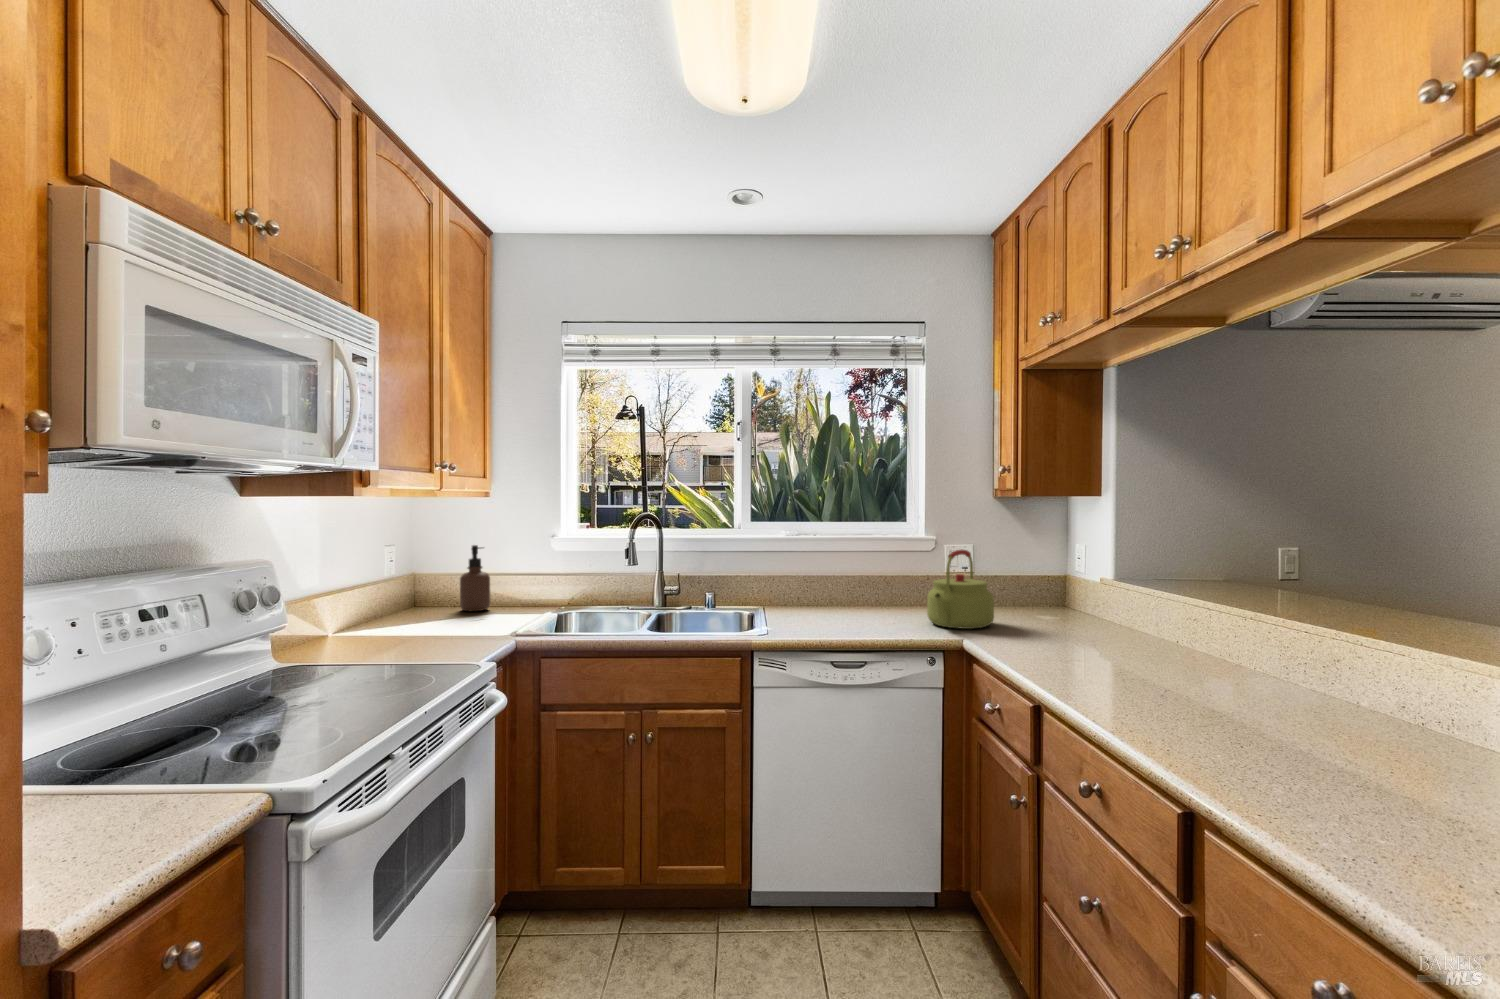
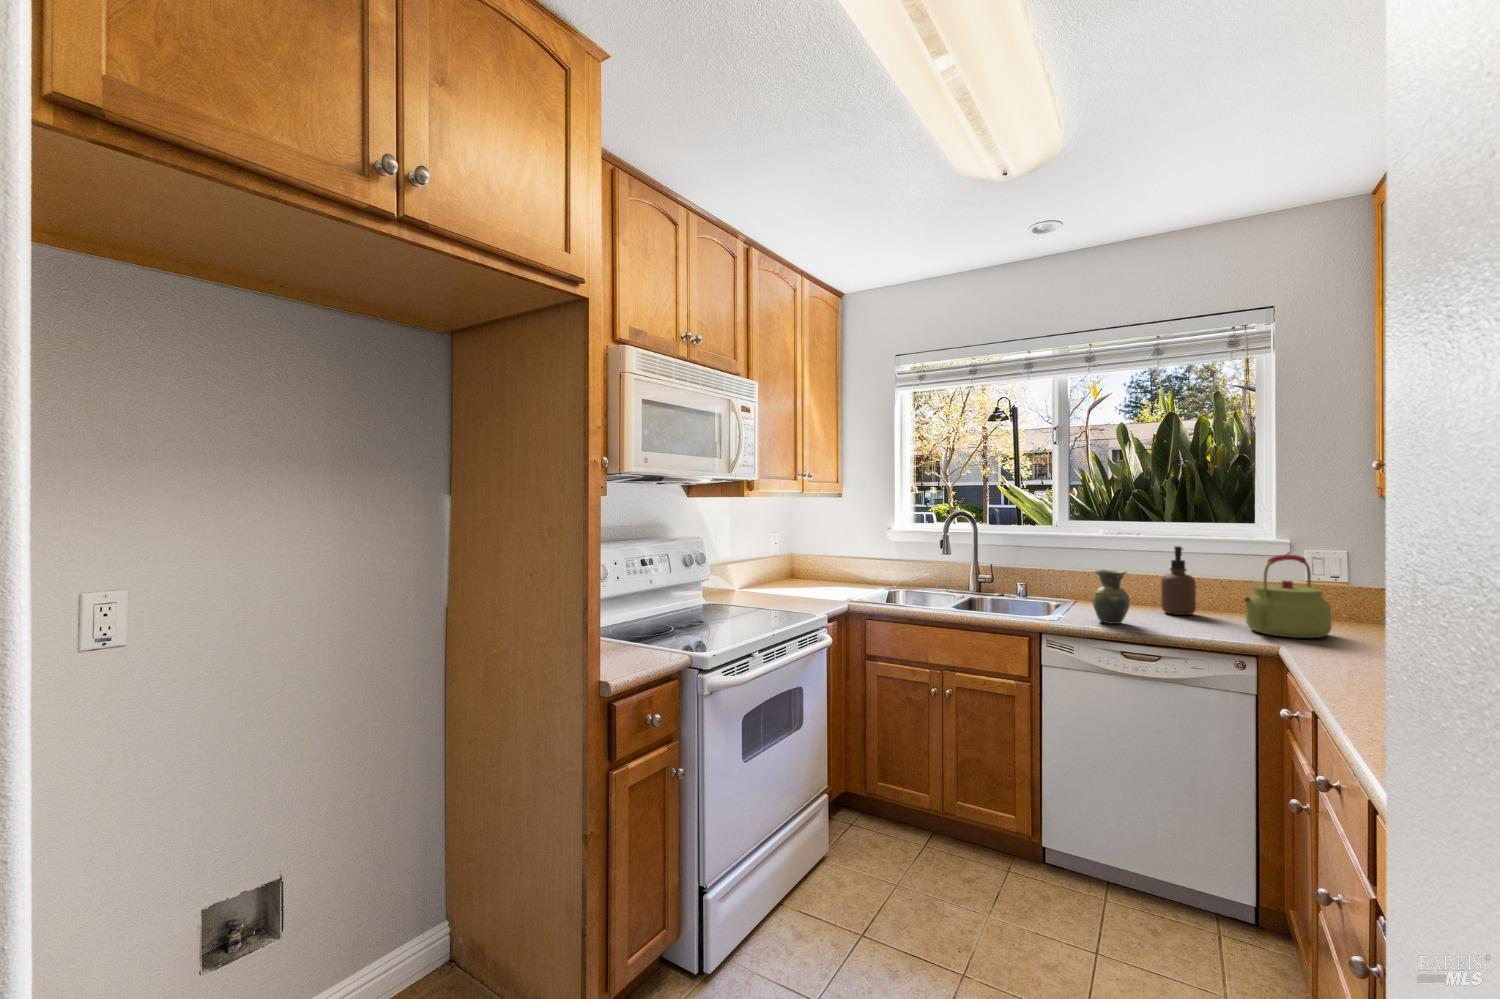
soap dispenser: present [460,545,490,611] -> present [1161,546,1196,615]
vase: none [799,574,835,632] -> present [1092,570,1130,624]

